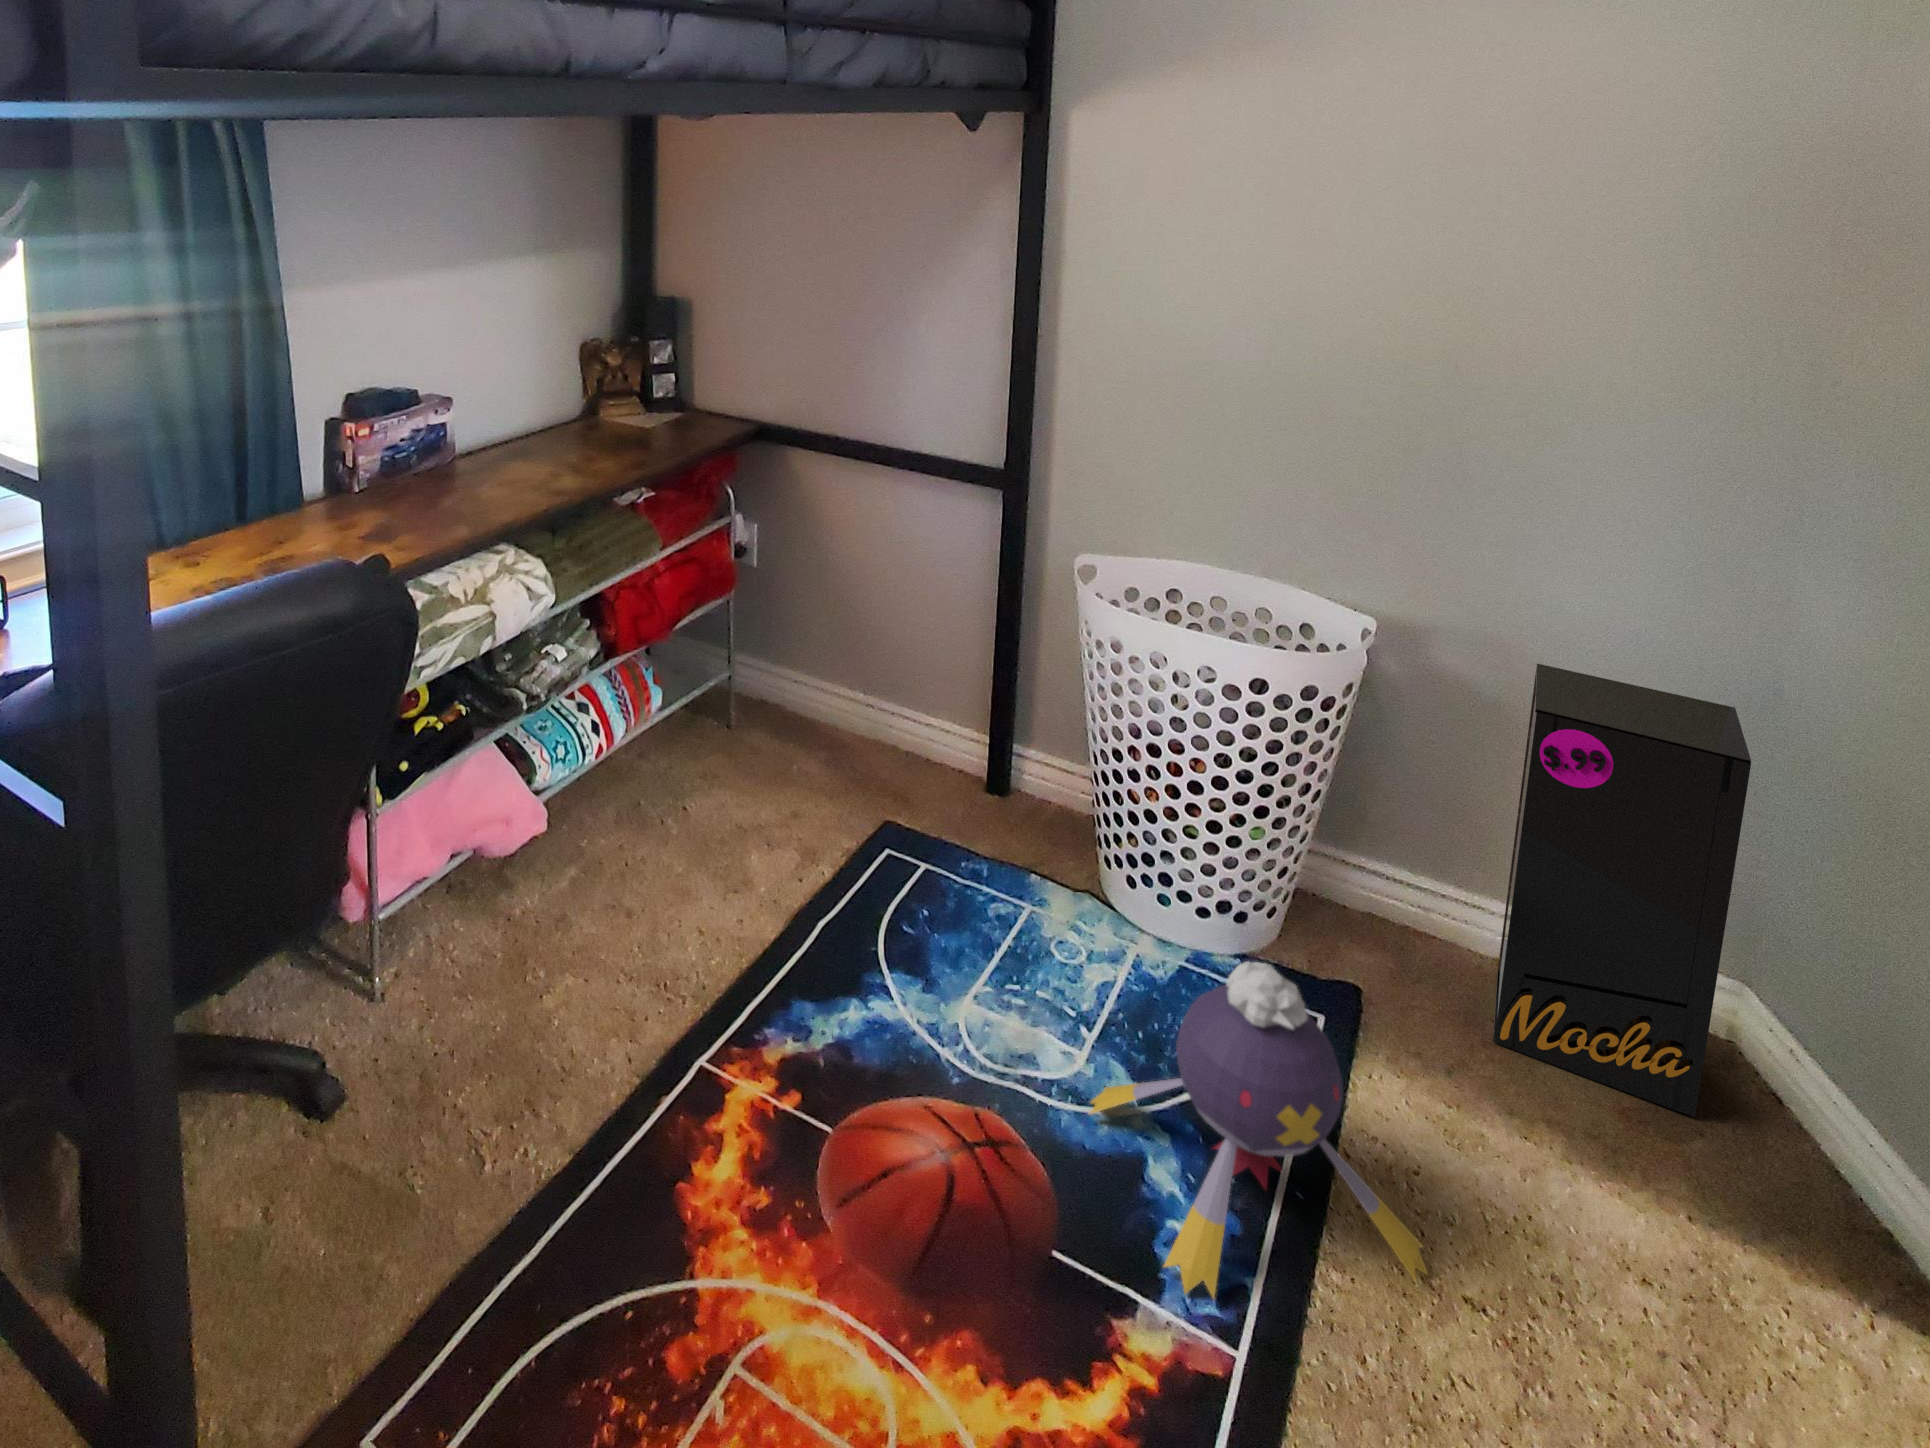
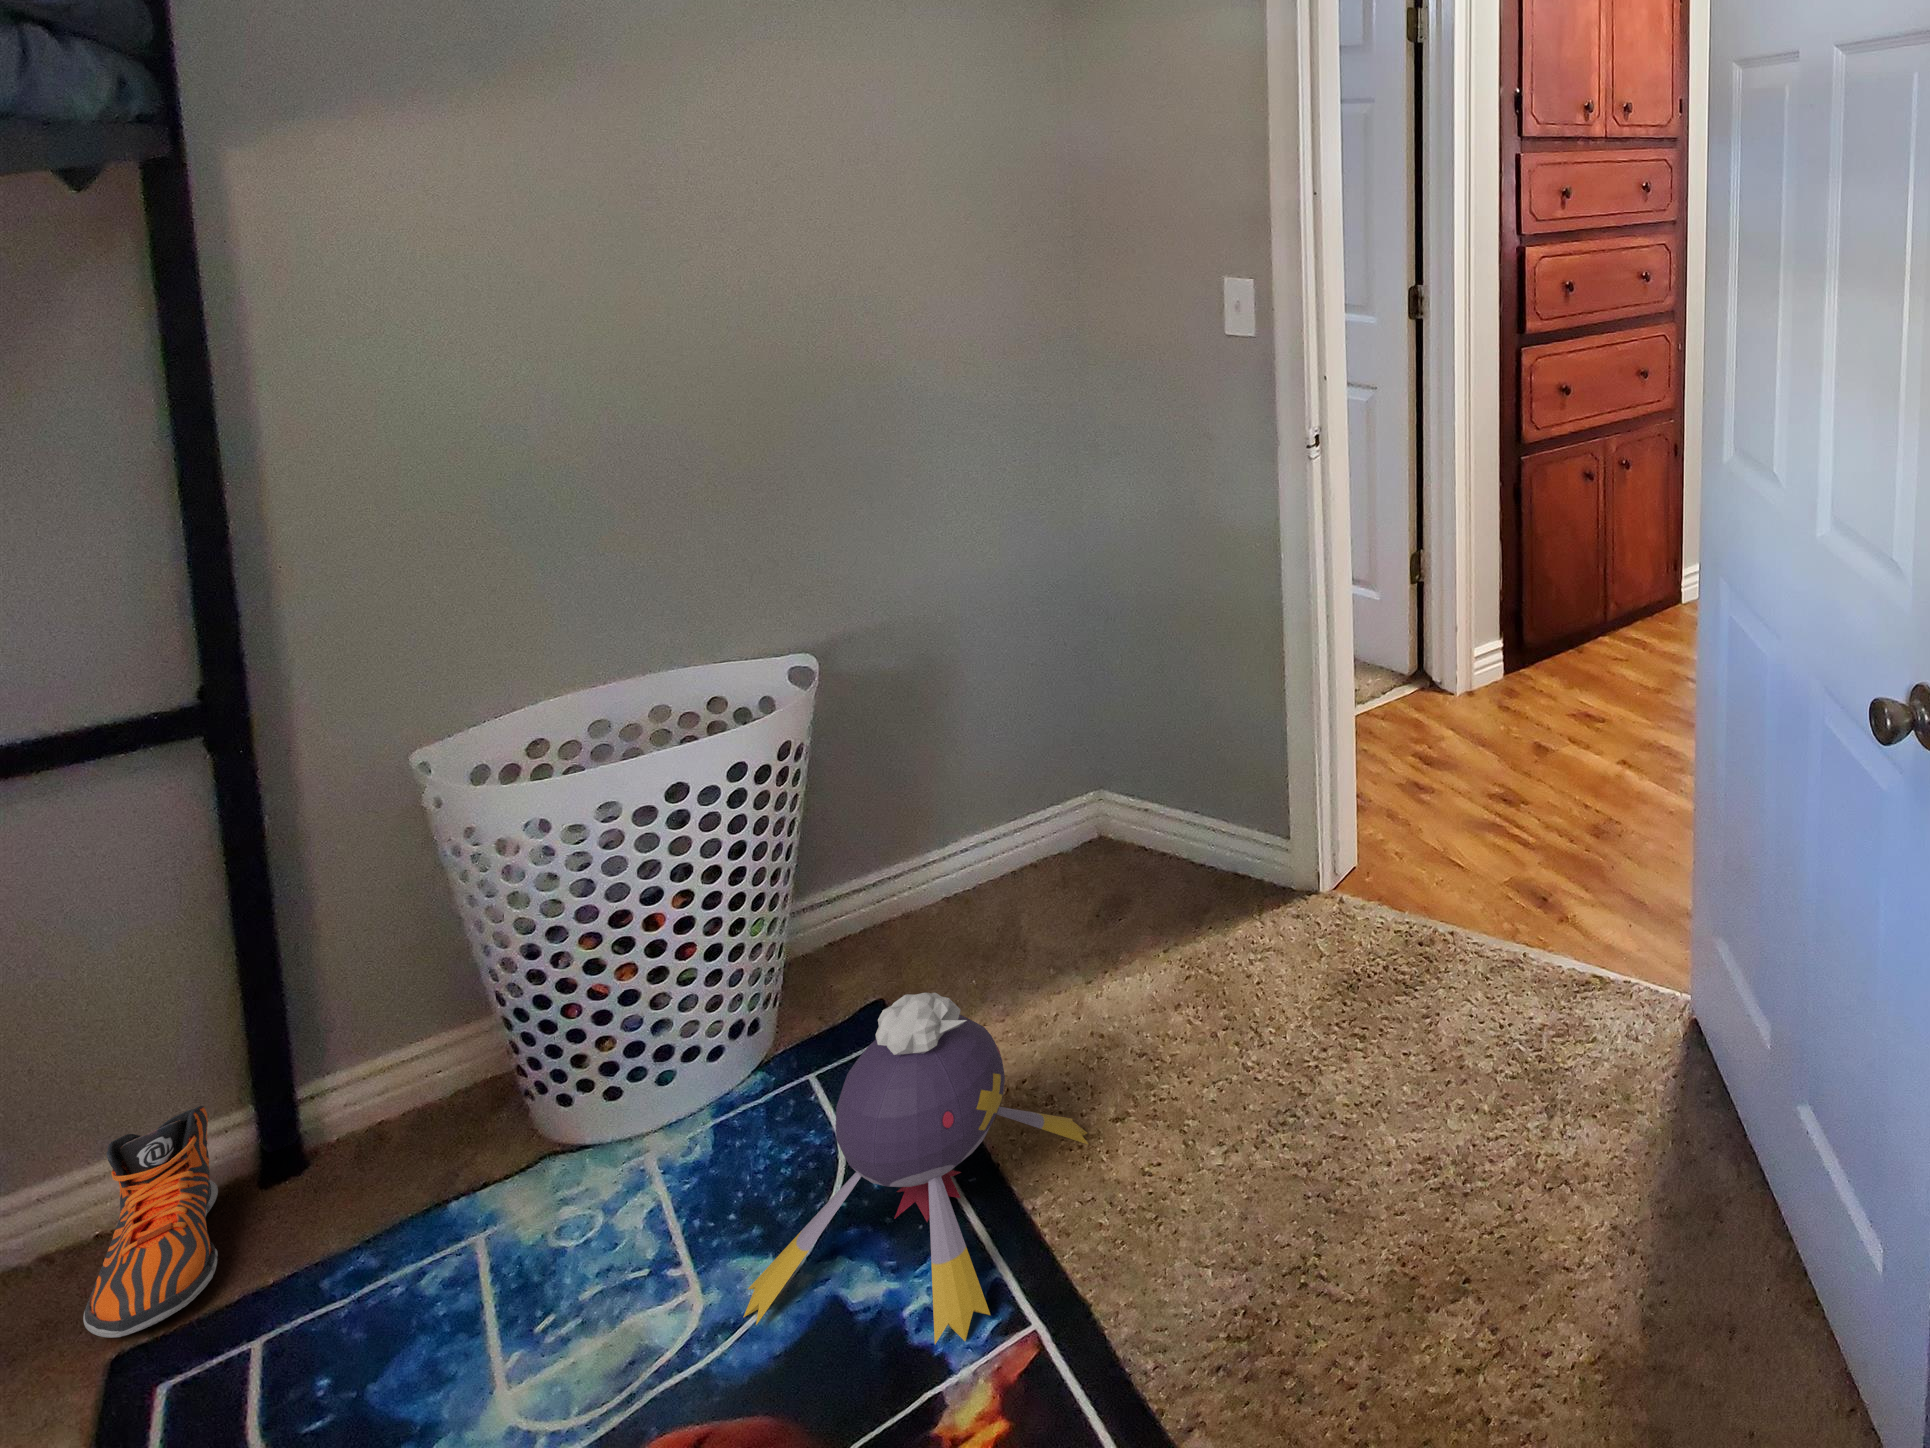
speaker: present [1493,664,1751,1117] -> none [933,593,1123,956]
sneaker: none [887,707,970,820] -> present [83,1106,218,1338]

